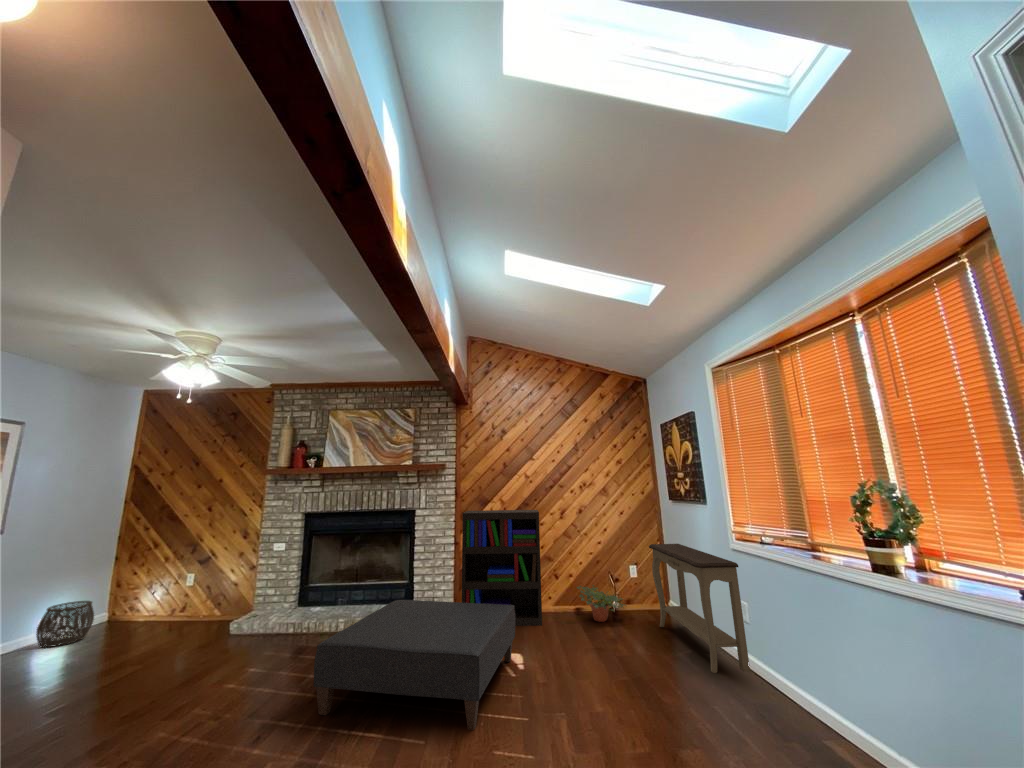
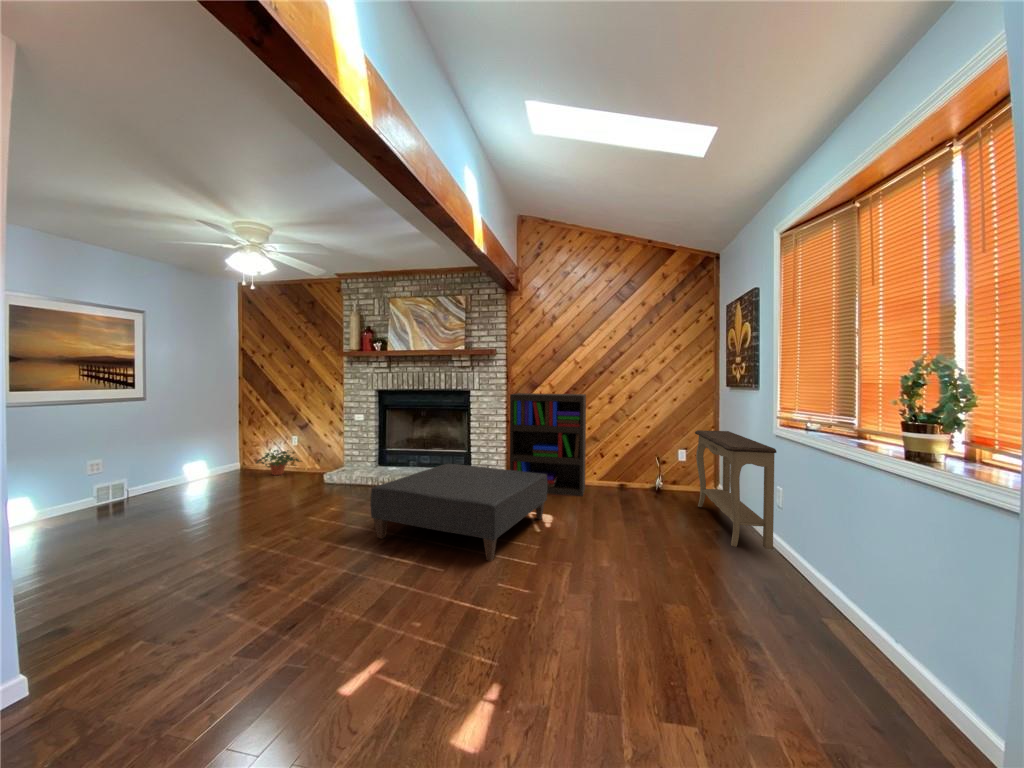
potted plant: present [577,585,626,622] -> present [256,450,302,475]
woven basket: present [36,601,94,648] -> none [198,450,235,480]

